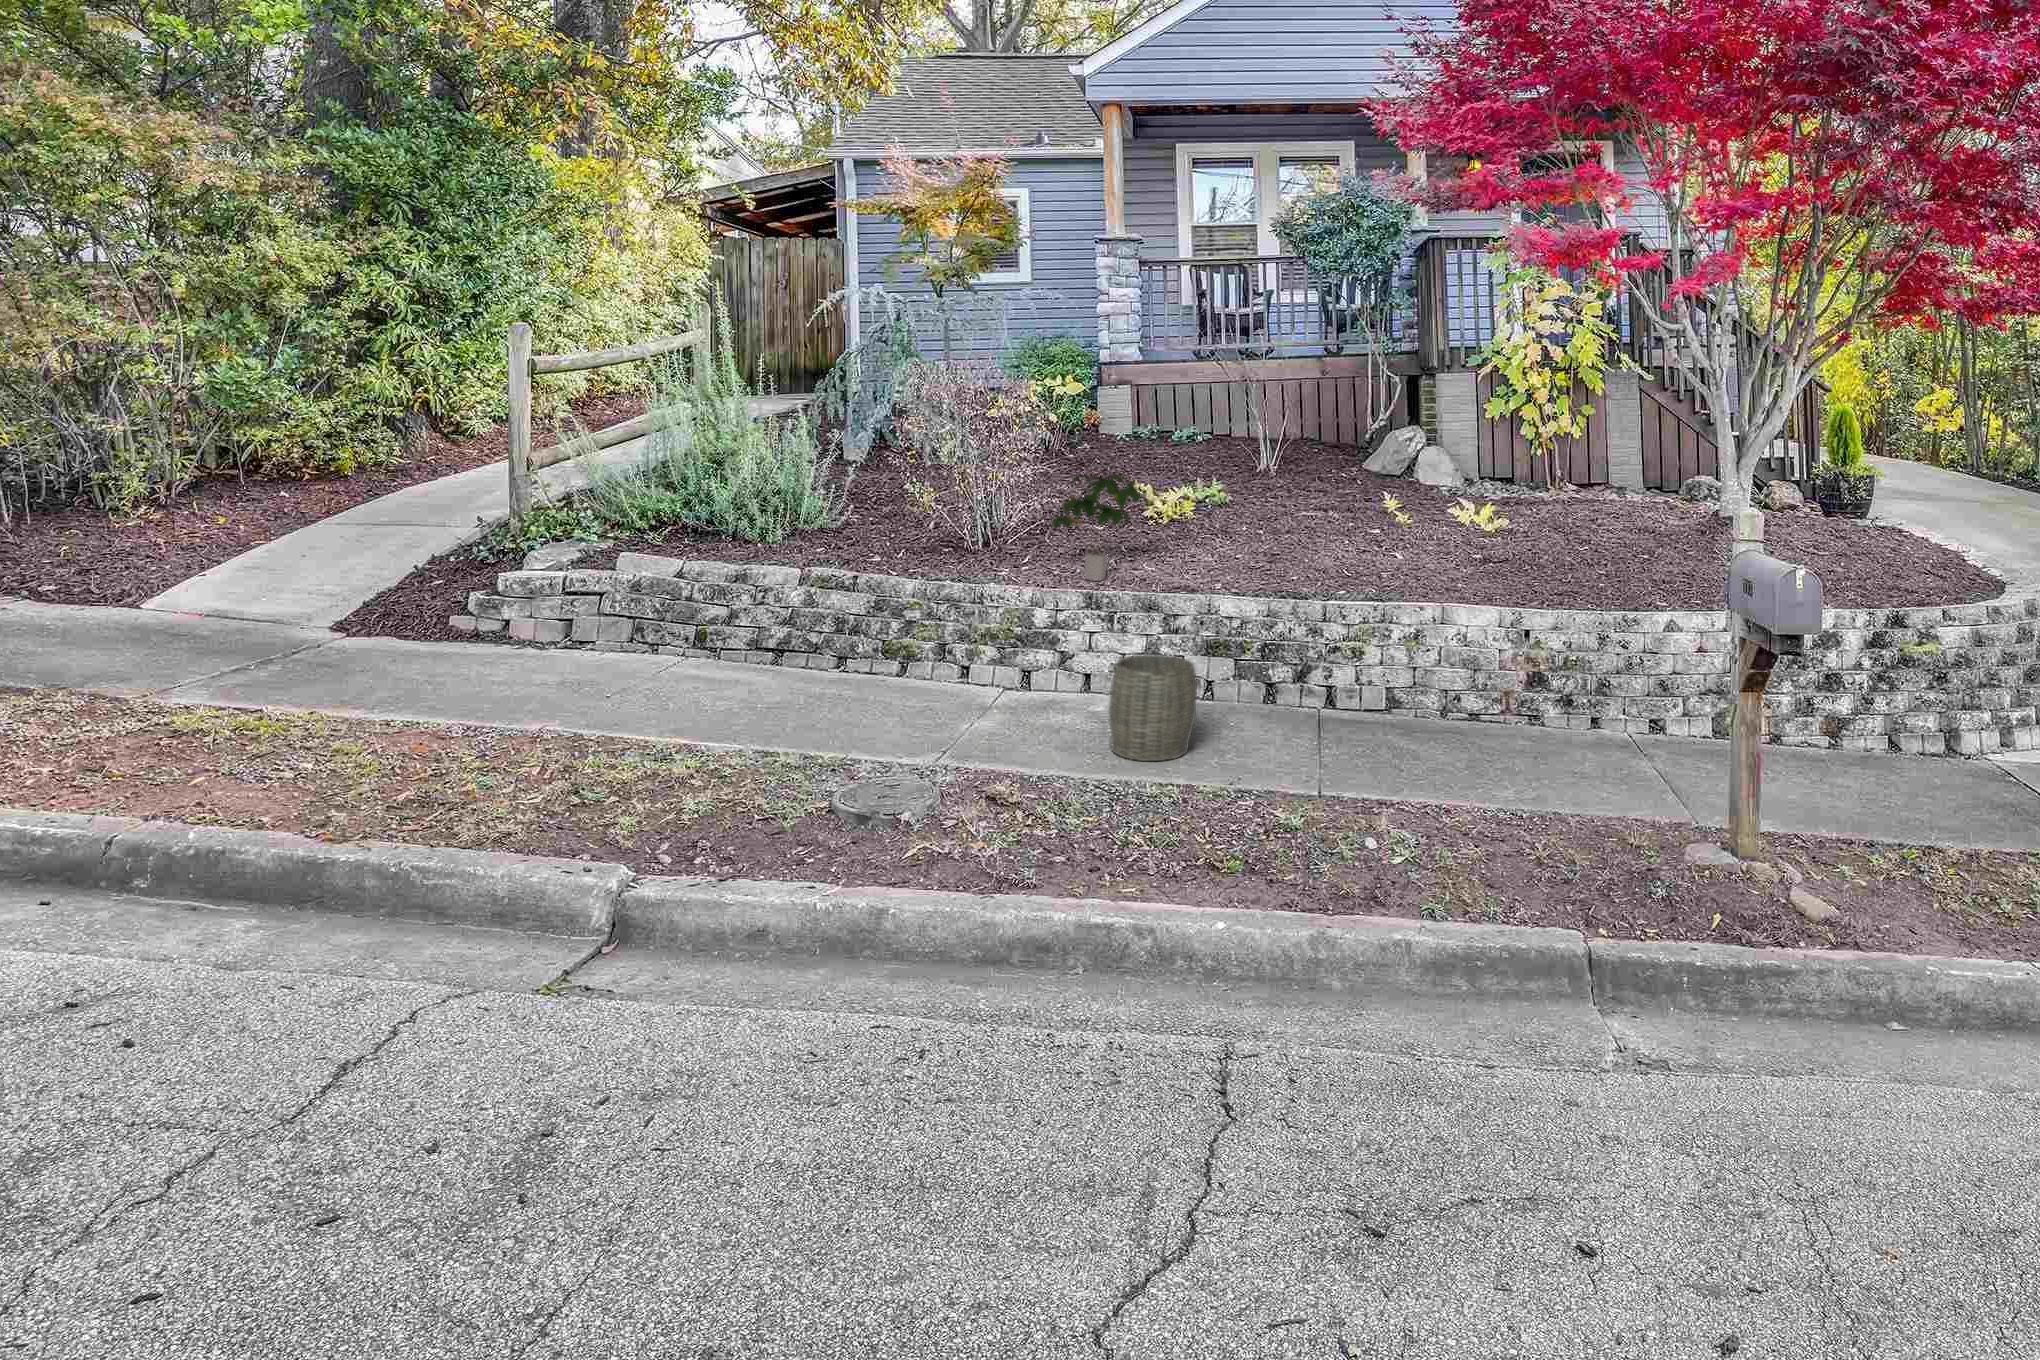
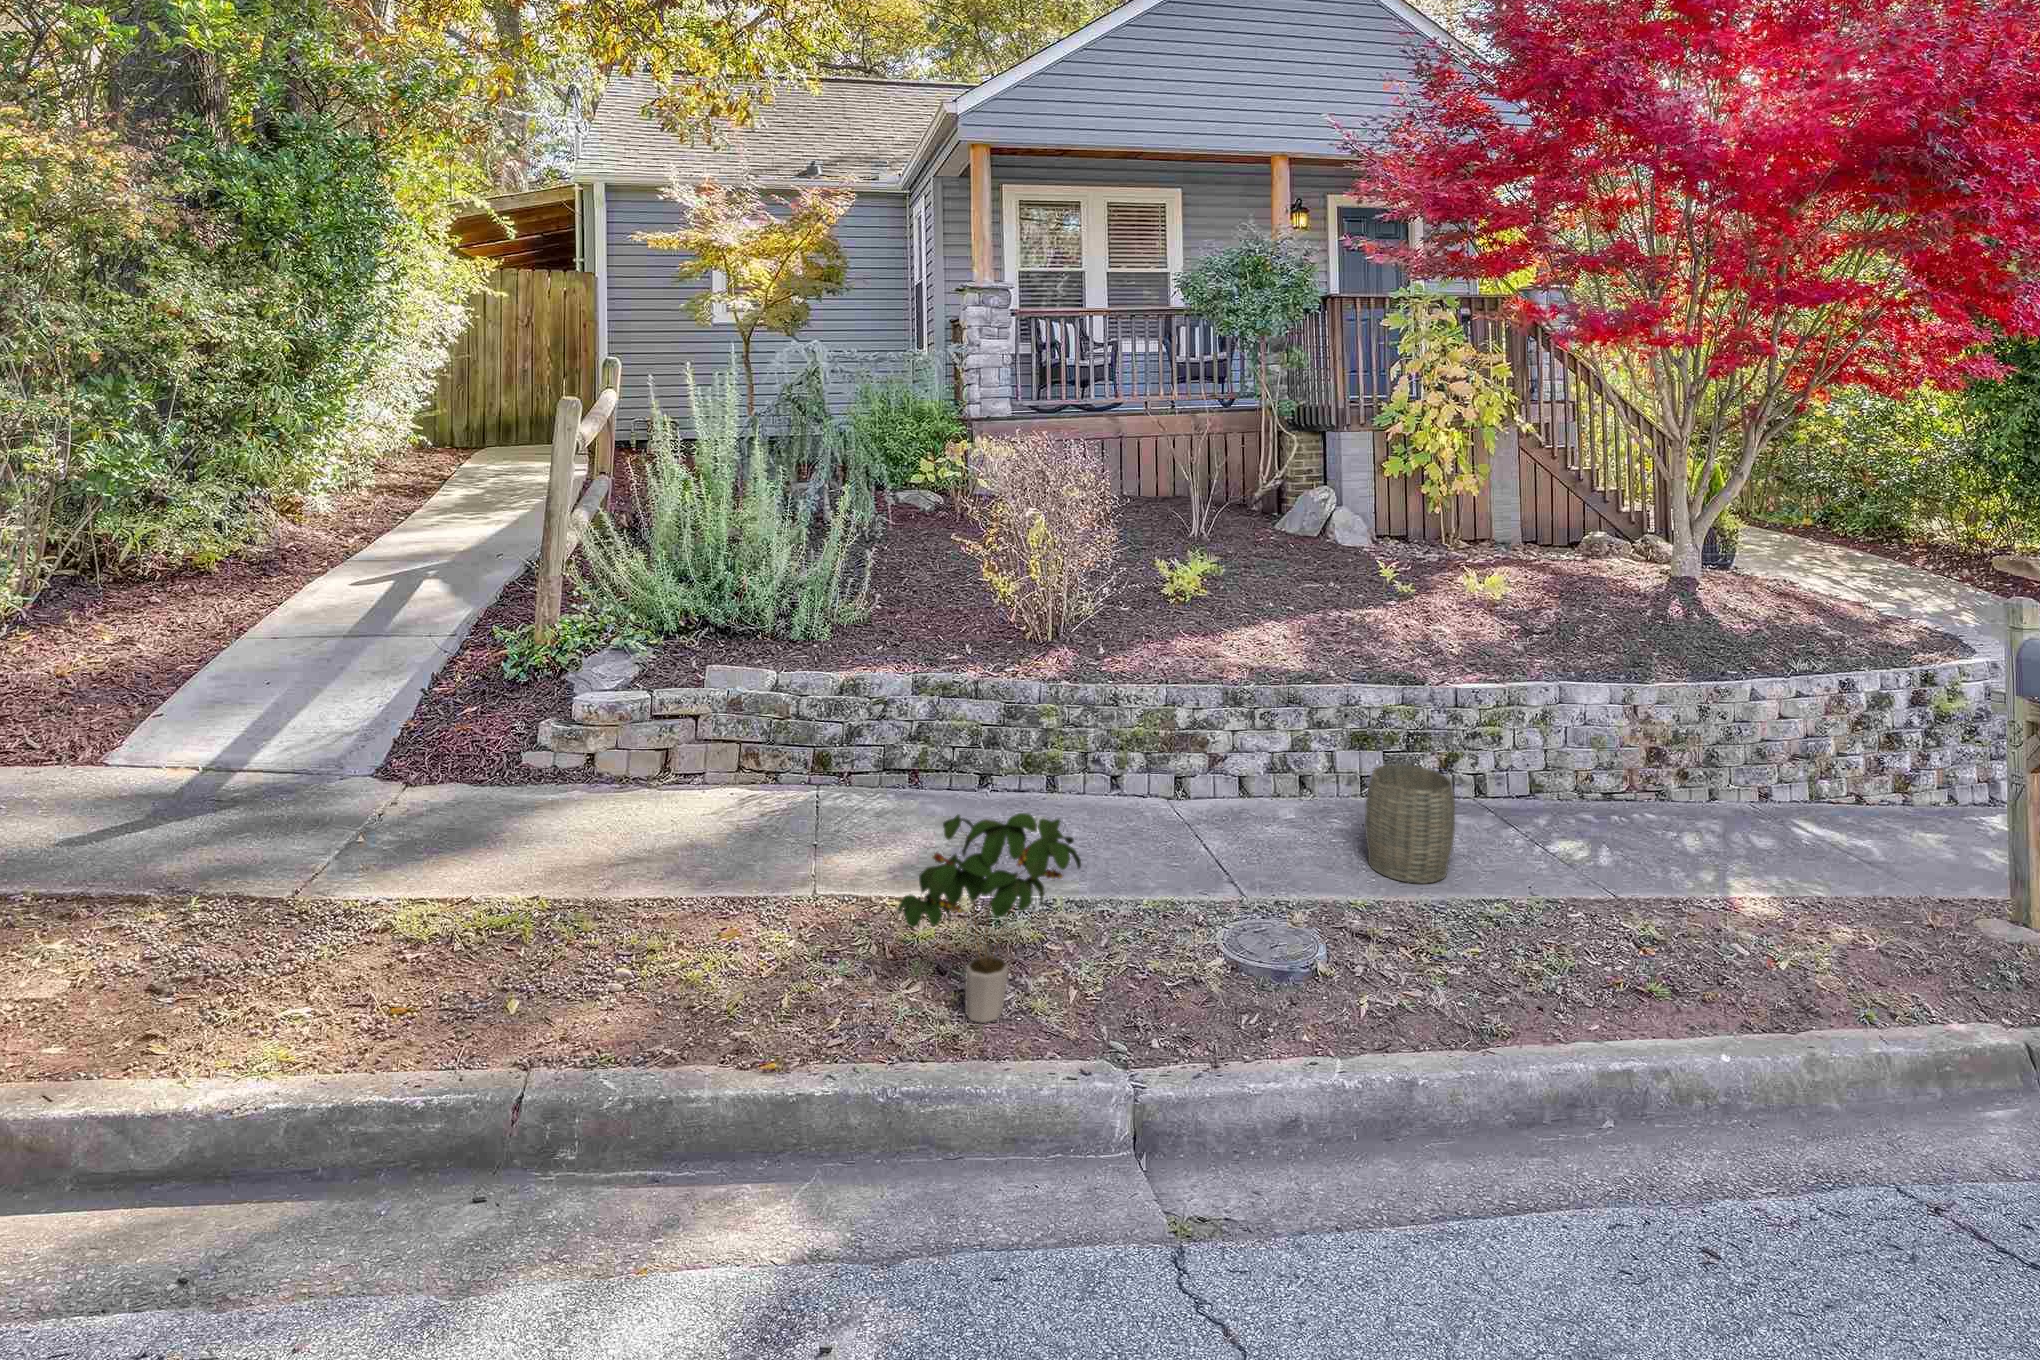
potted plant: present [1052,474,1148,581] -> present [897,813,1081,1023]

